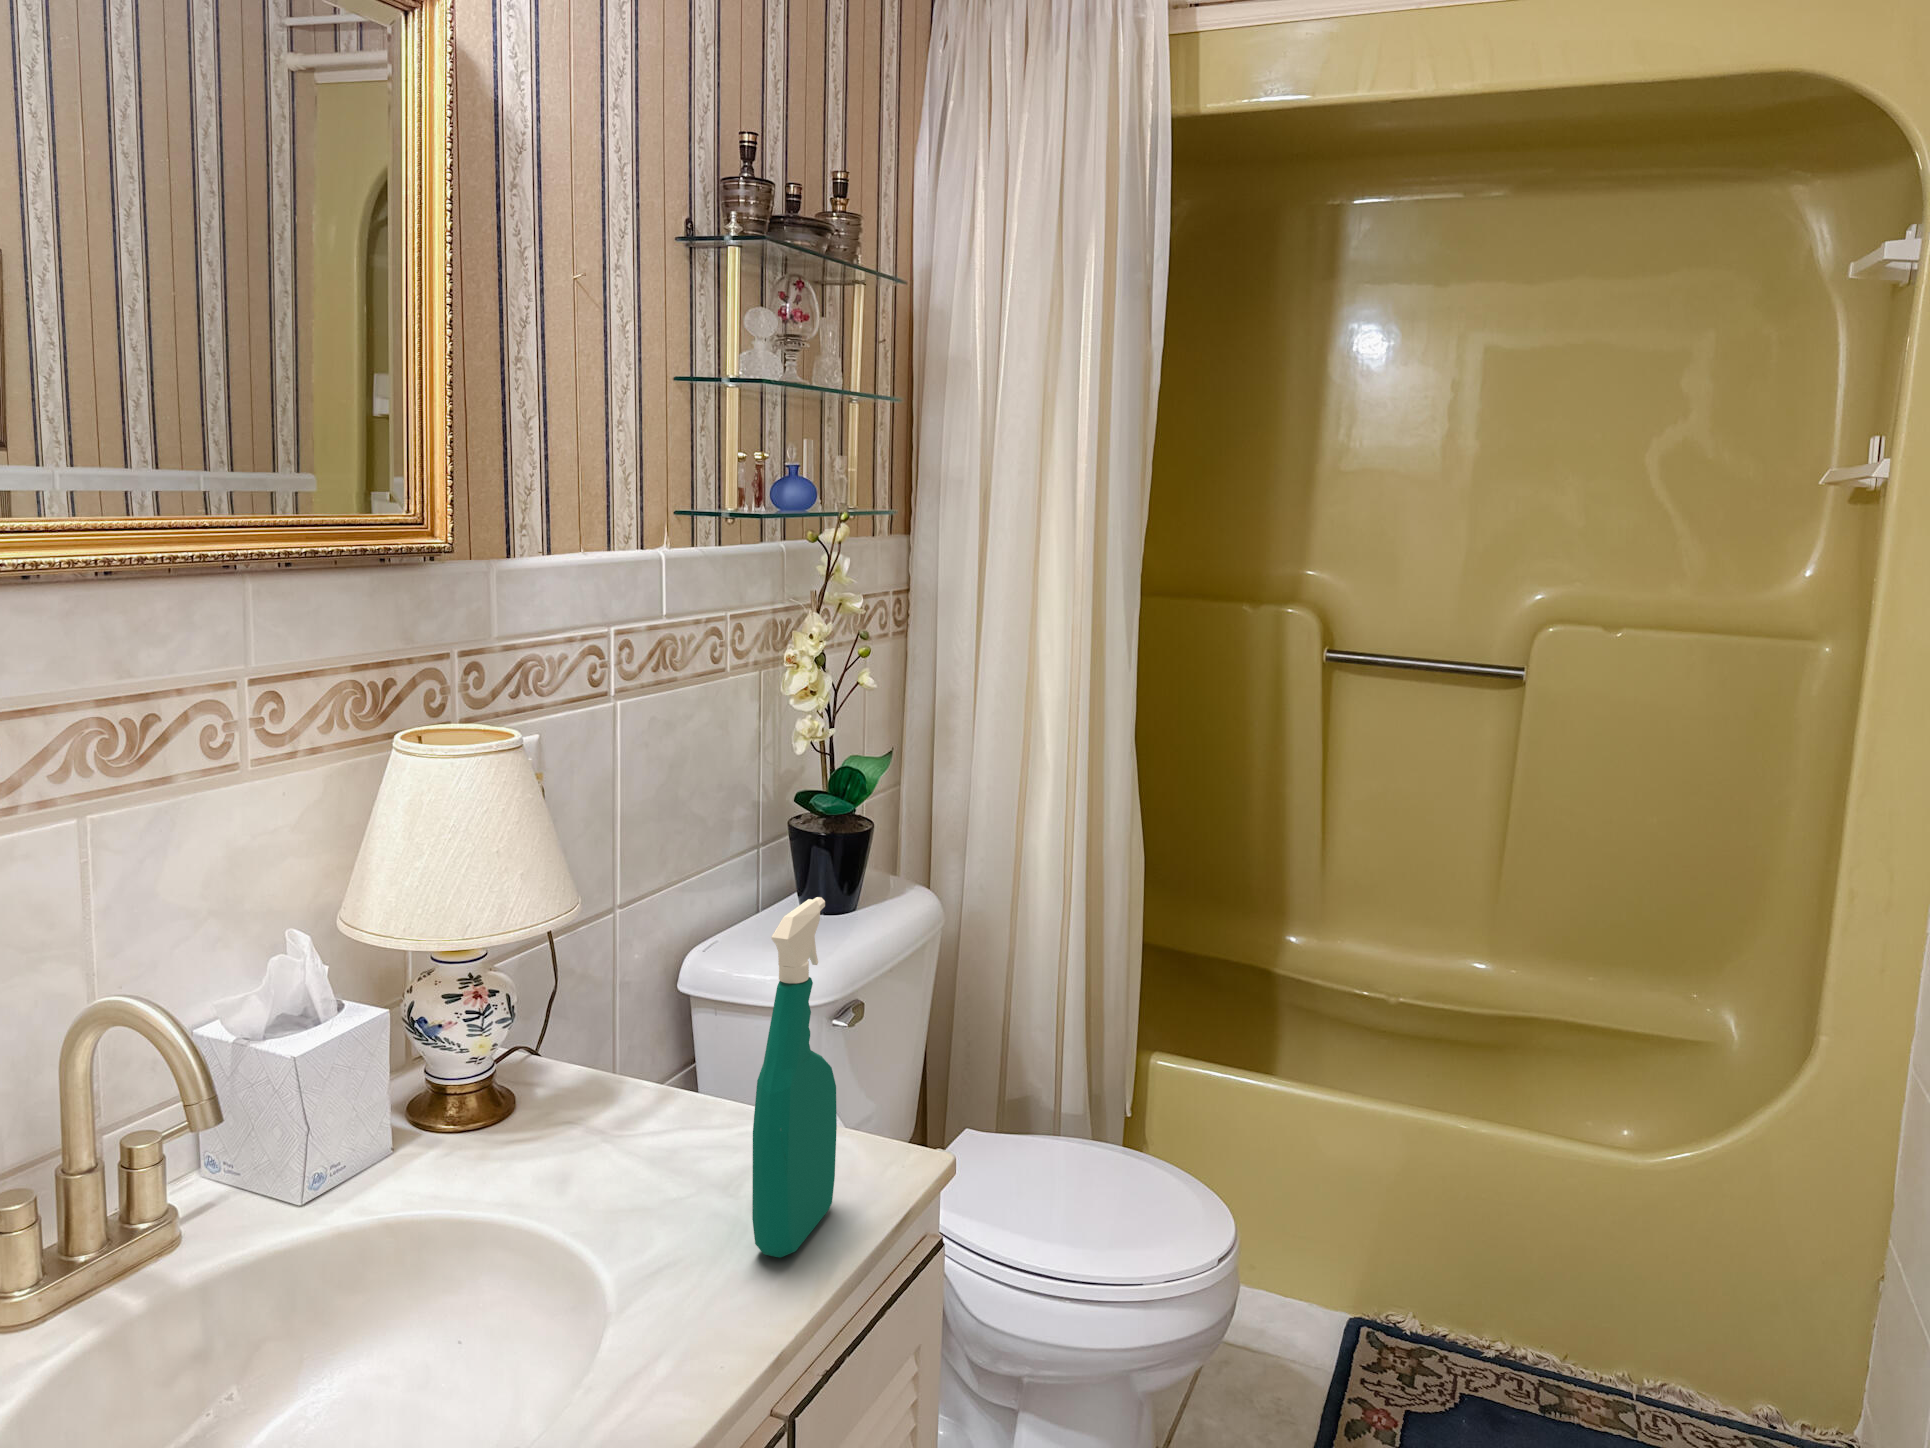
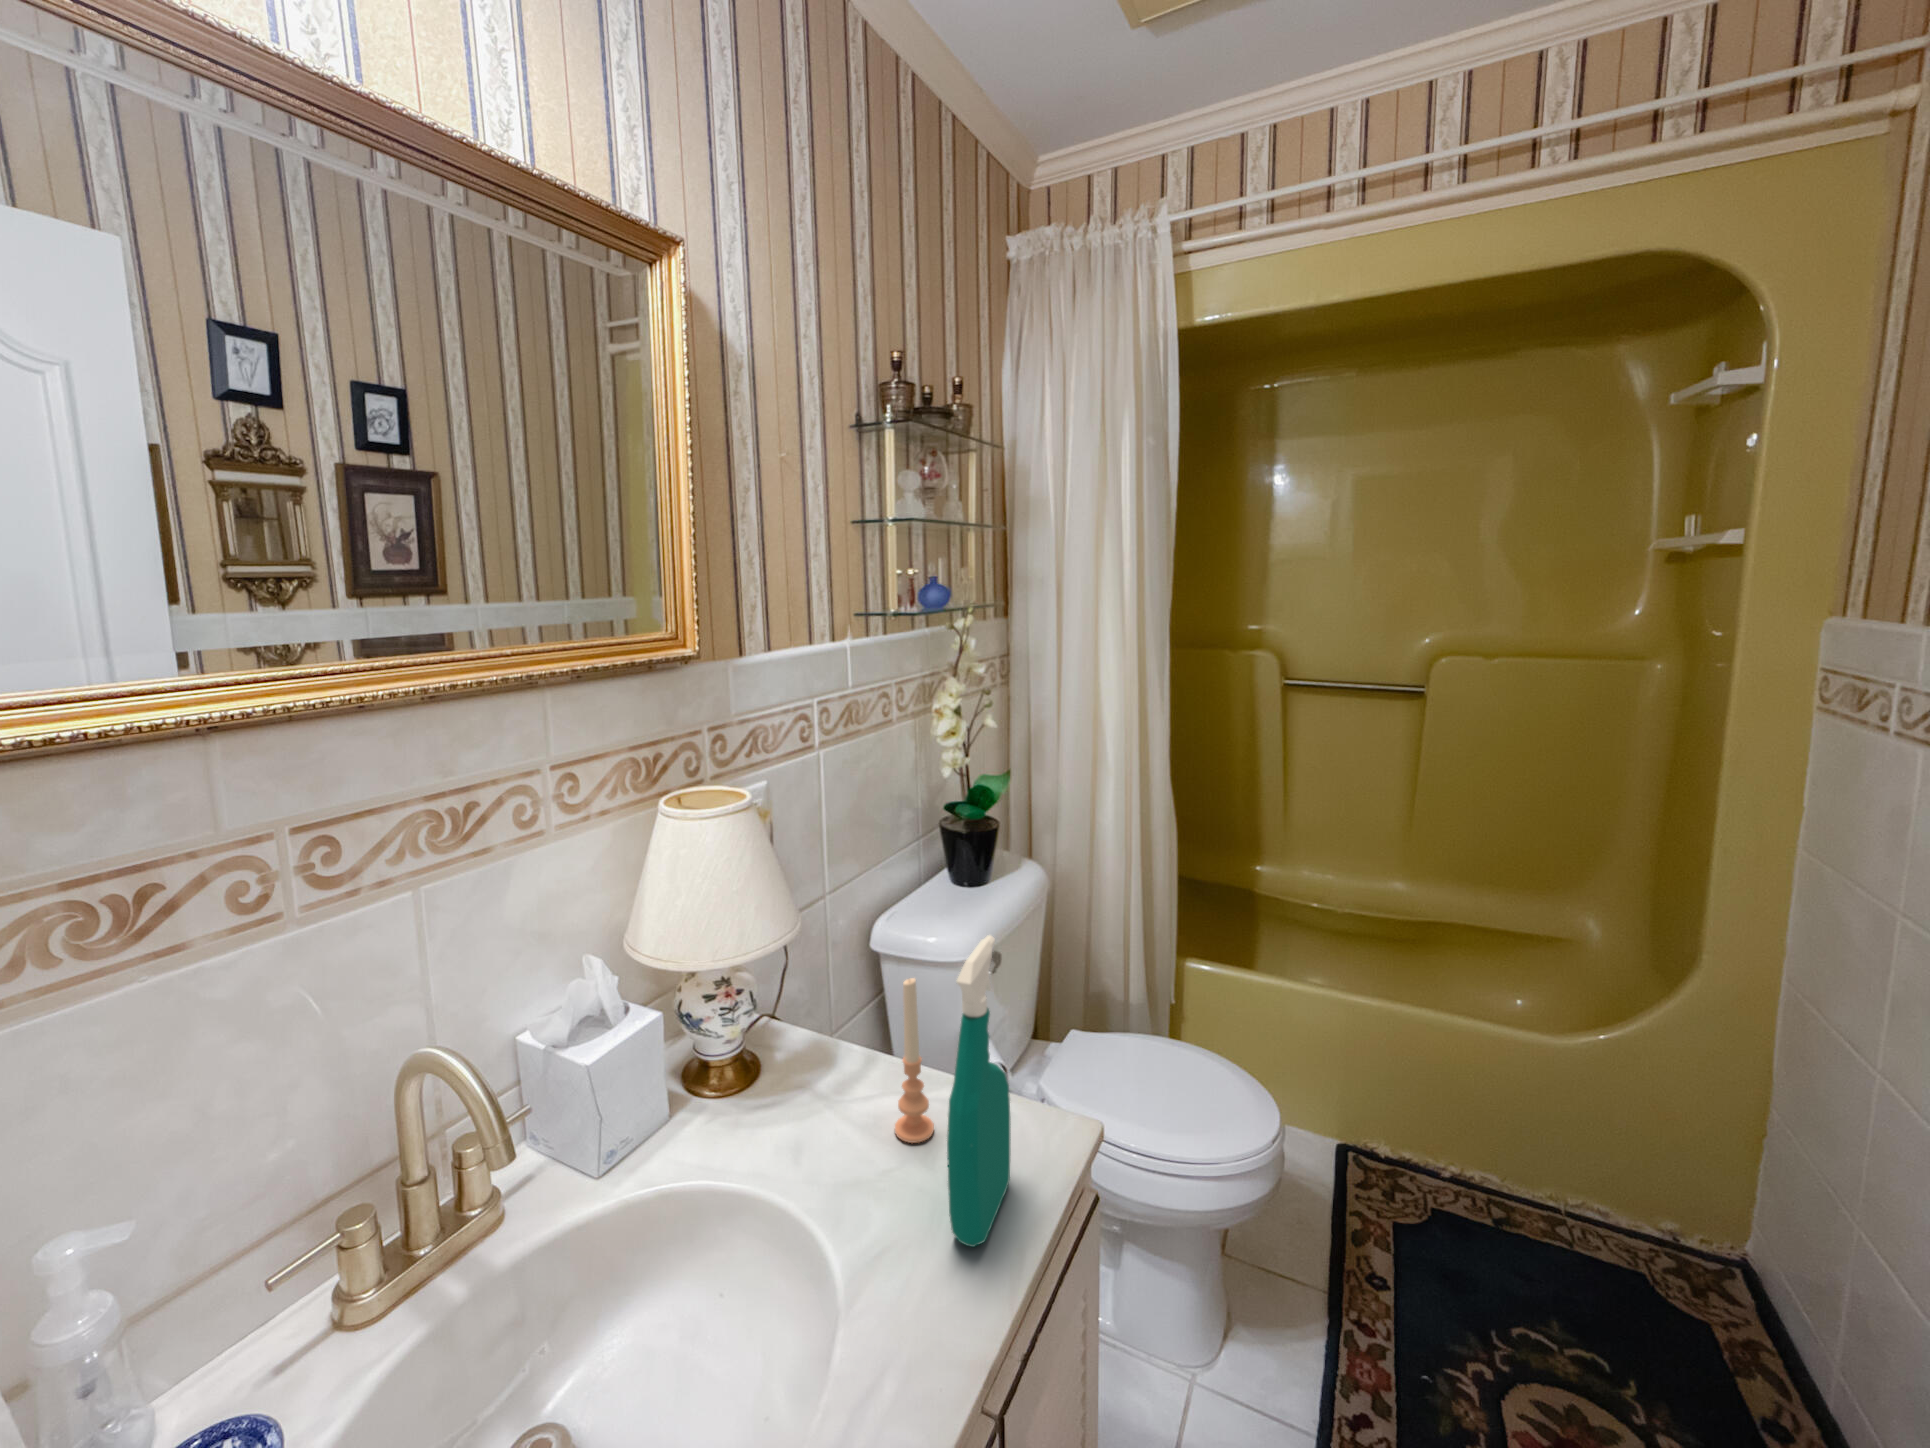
candle: none [693,964,744,1173] -> present [895,978,934,1143]

